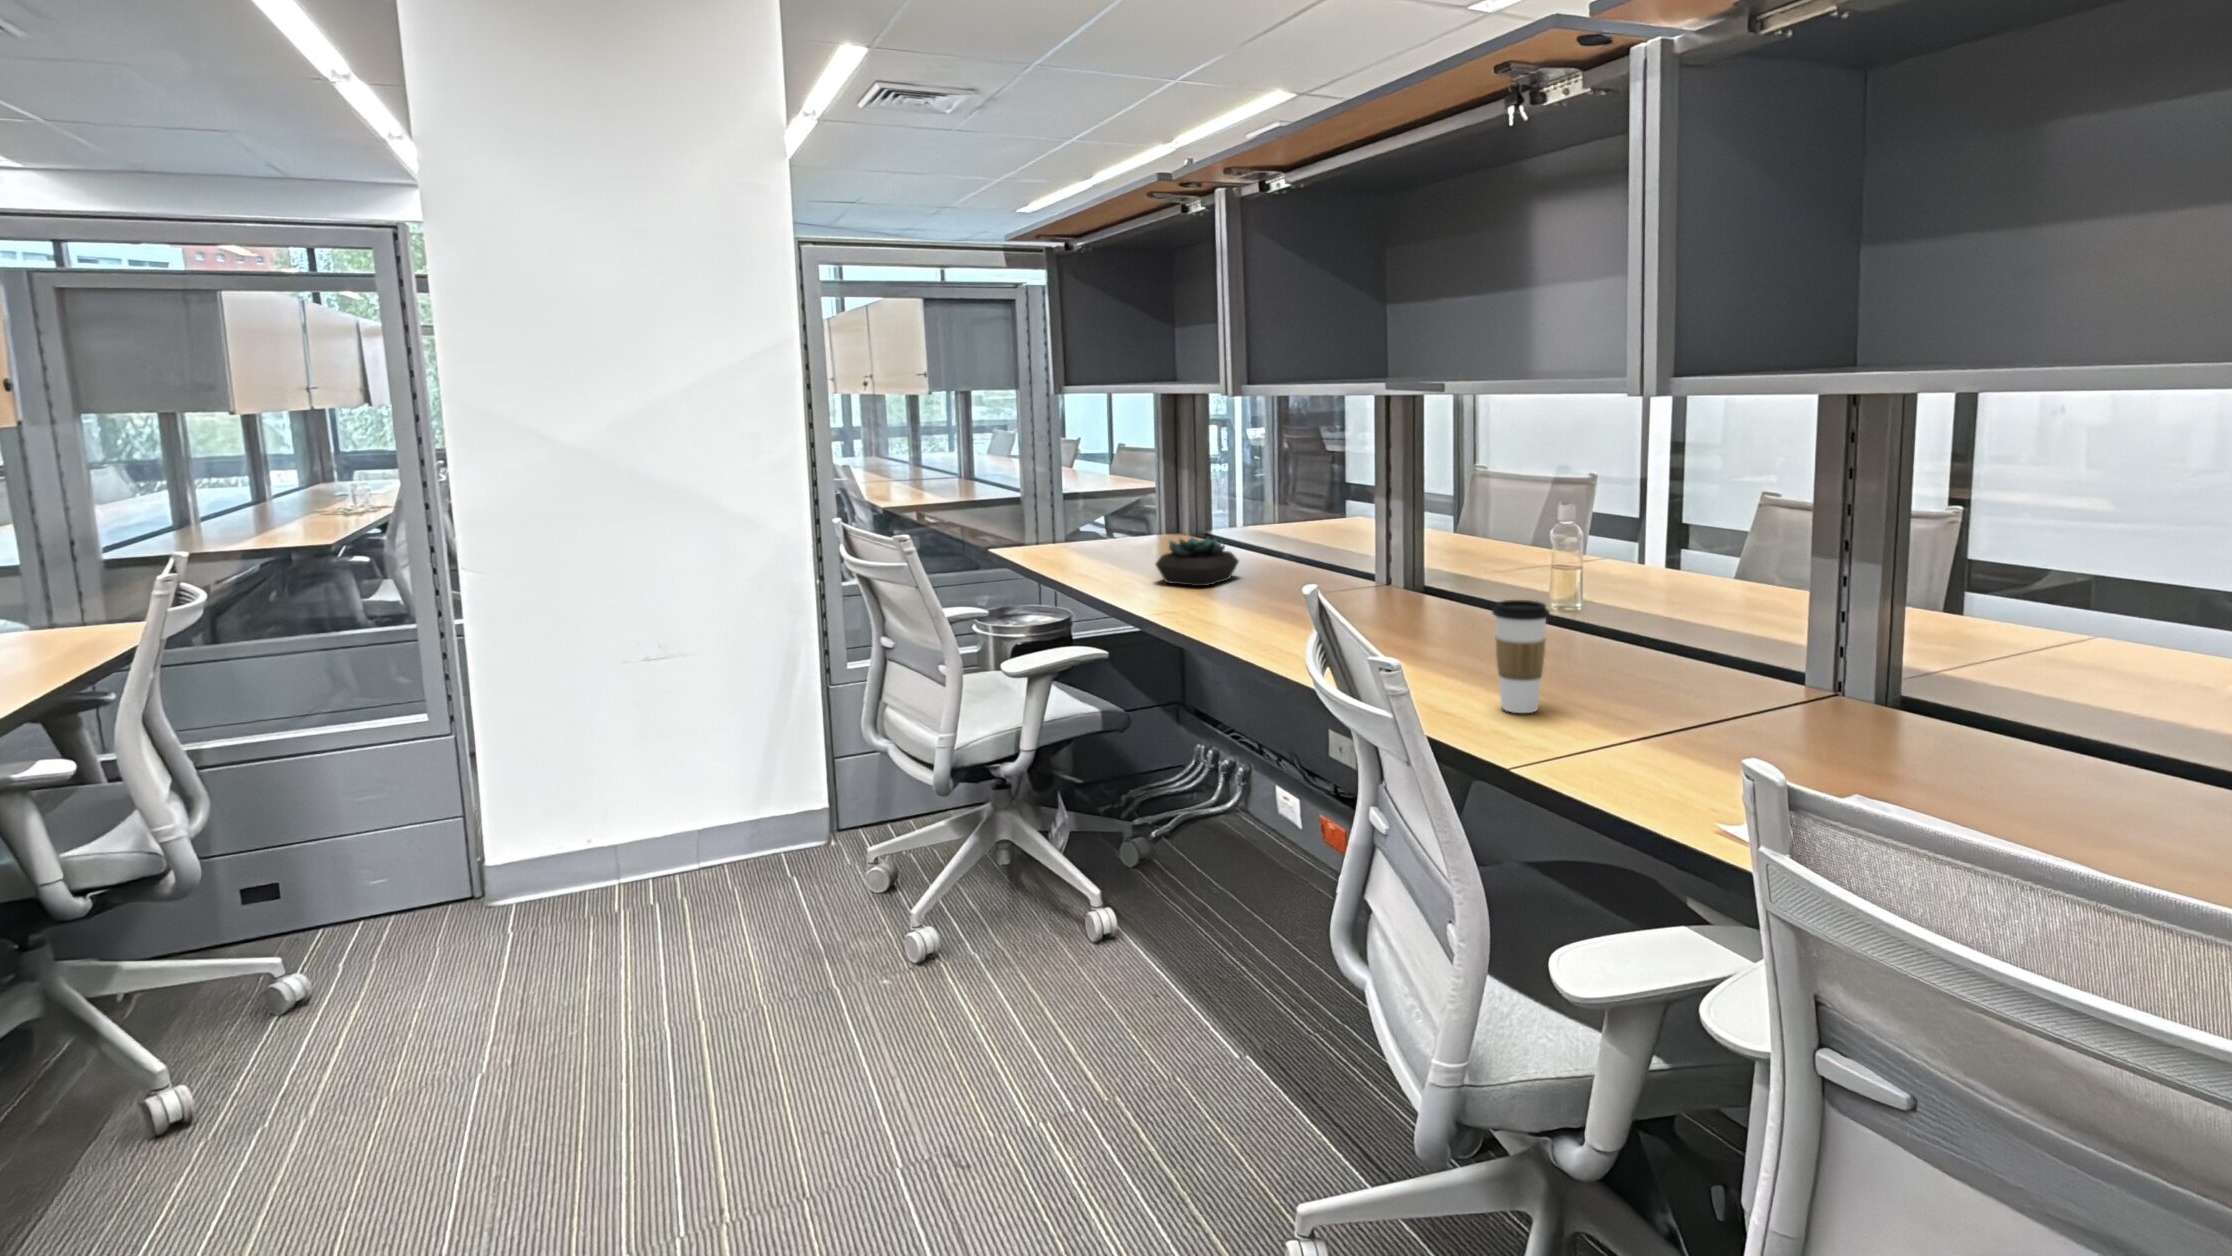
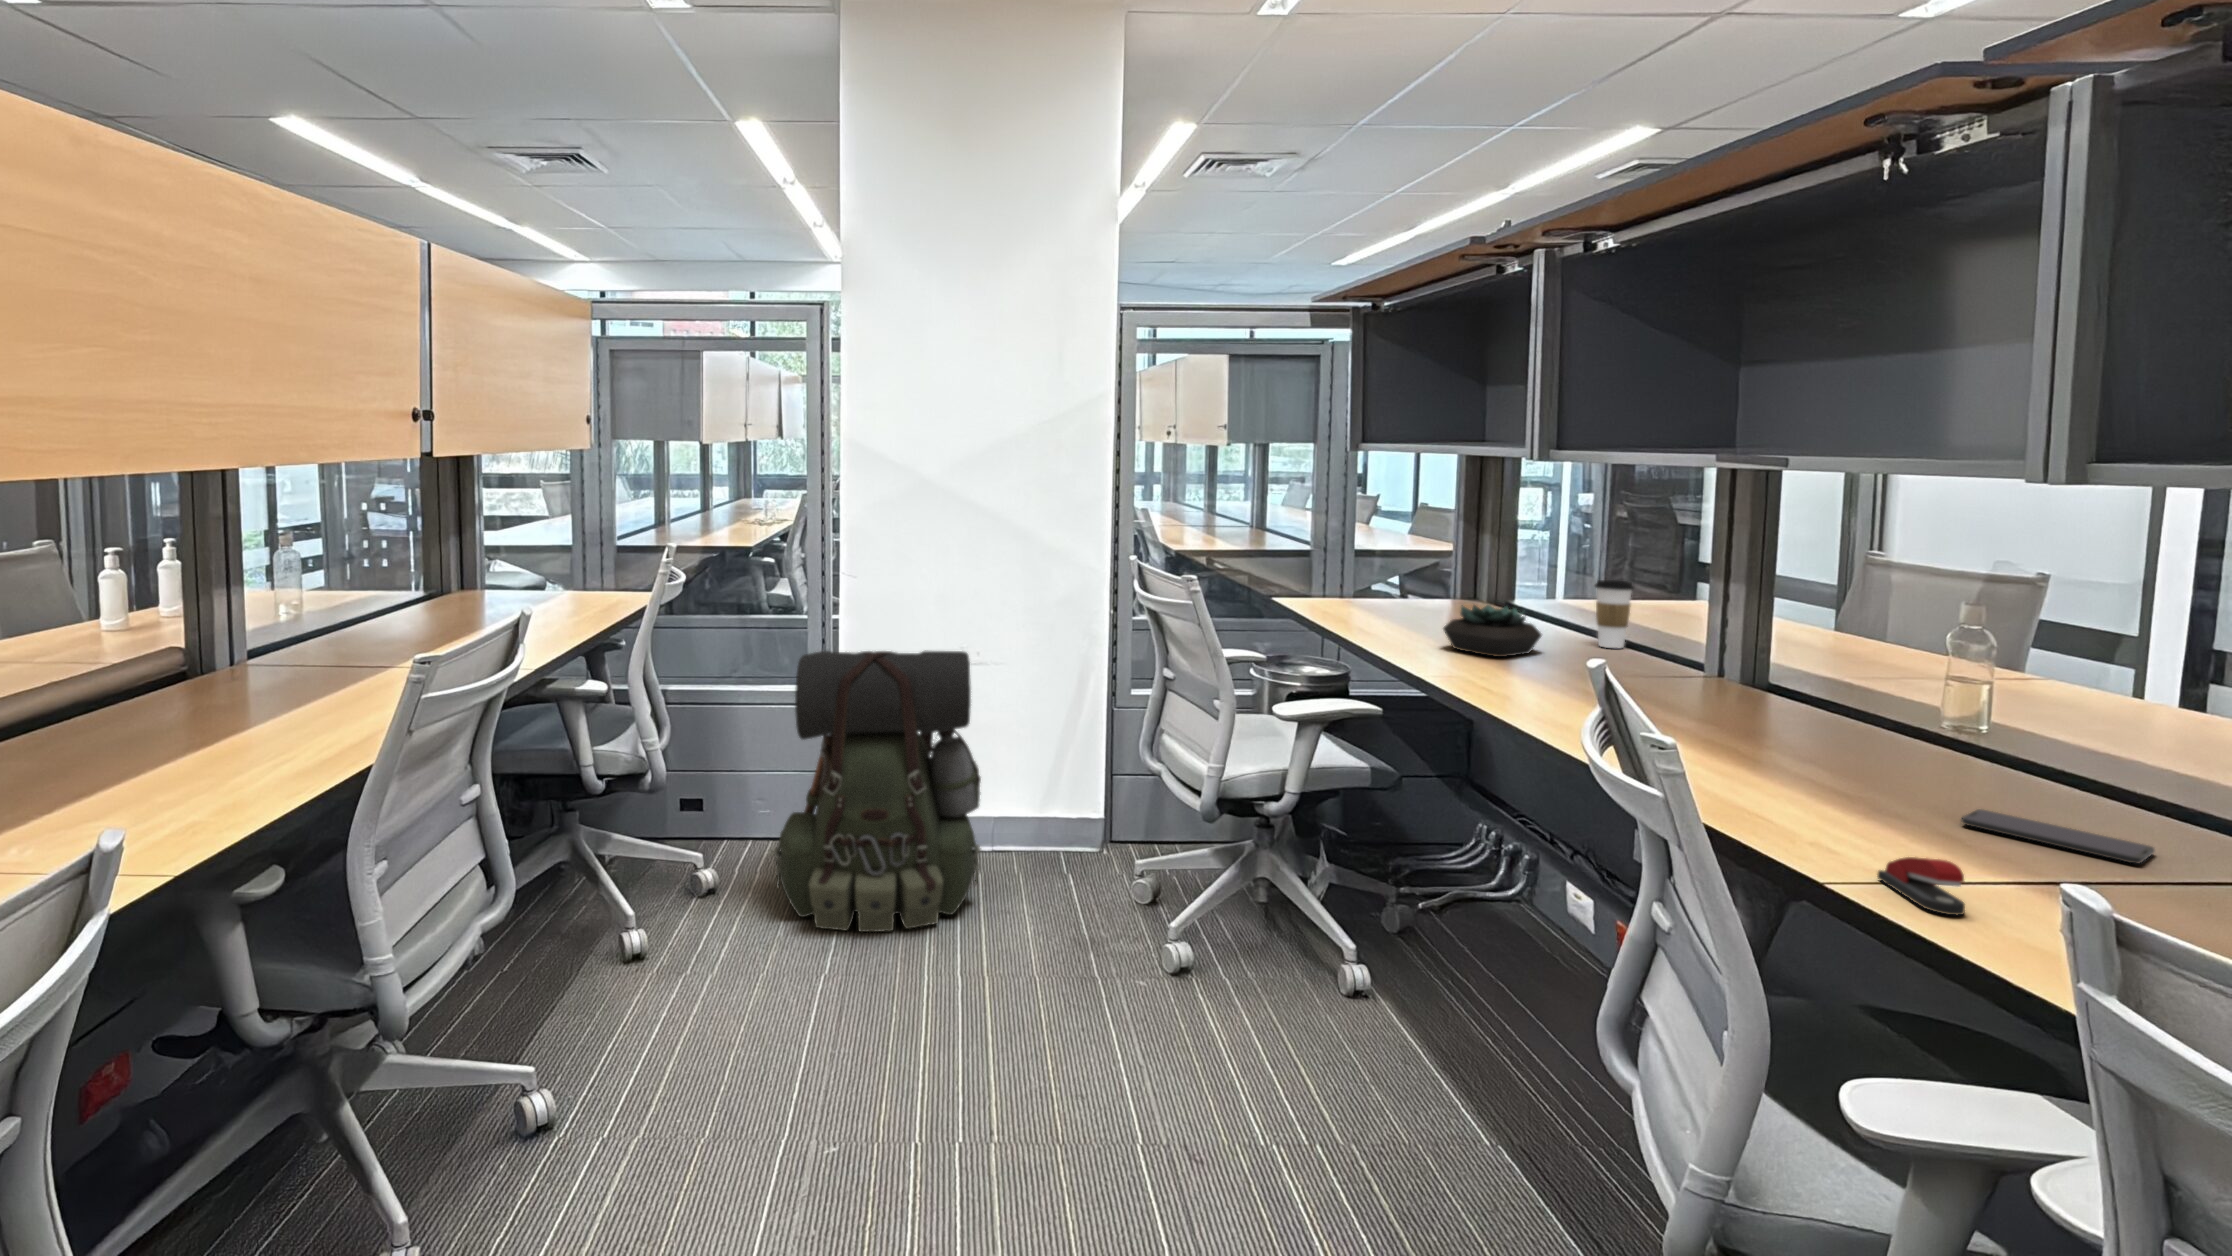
coffee cup: present [1492,600,1550,713] -> present [1595,580,1634,648]
backpack: none [354,651,675,1044] -> present [773,650,981,932]
smartphone: none [1563,669,1675,695] -> present [1961,809,2154,864]
stapler: none [1524,719,1586,766] -> present [1877,857,1965,915]

